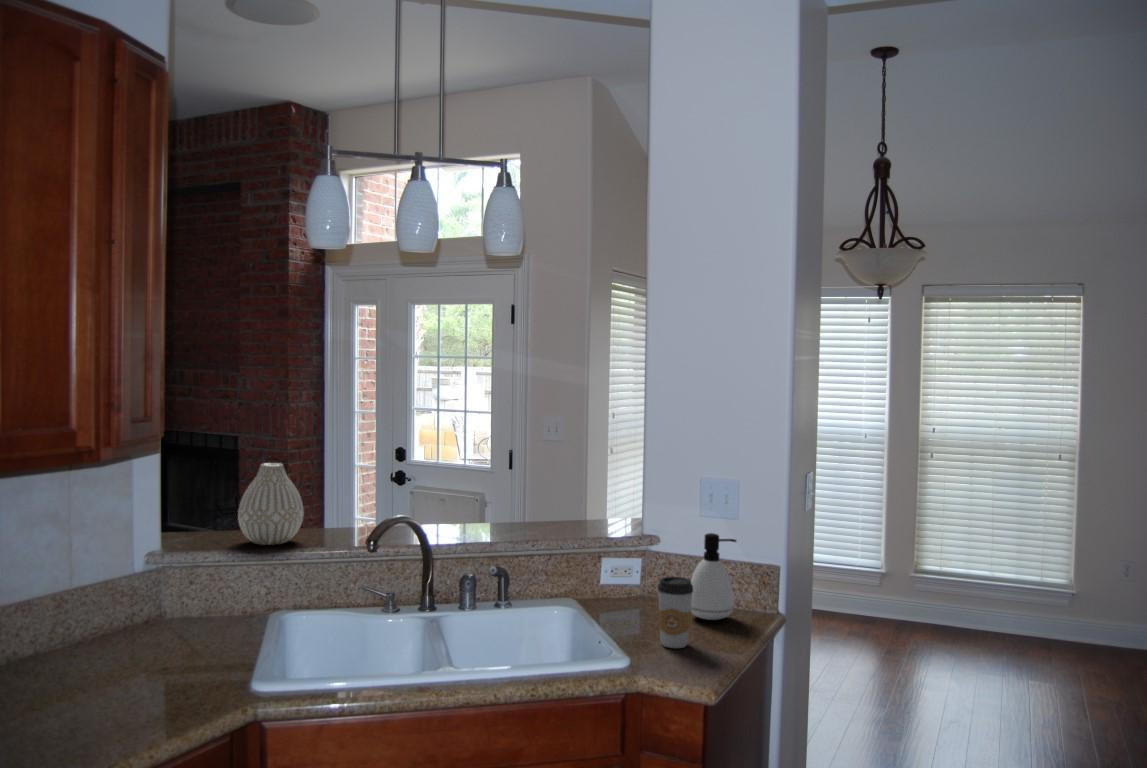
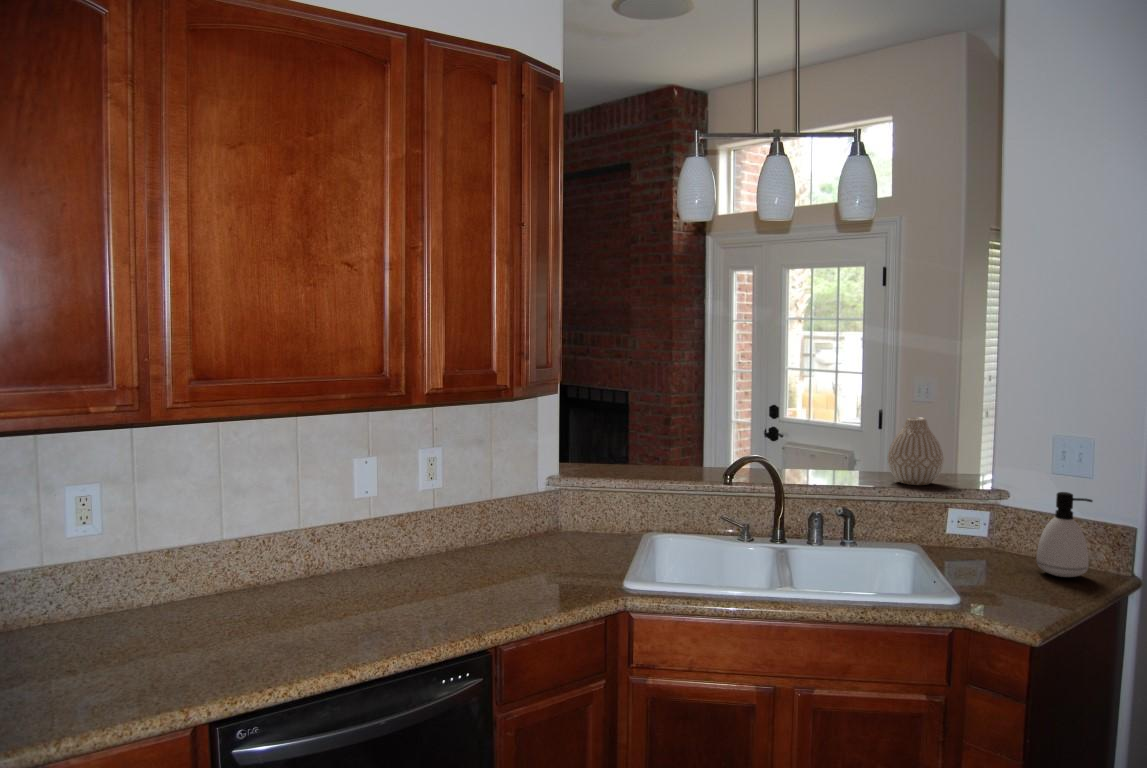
vase: present [238,463,304,545] -> present [888,417,944,485]
coffee cup: present [658,577,693,648] -> none [996,529,1035,597]

